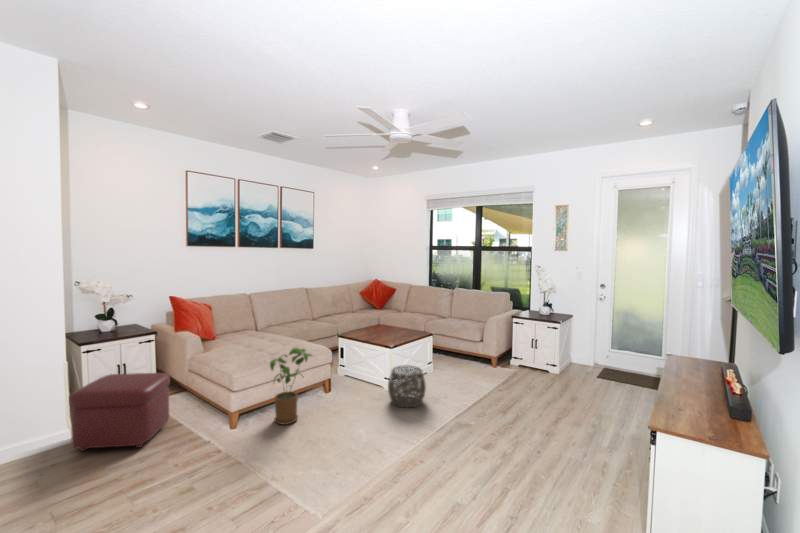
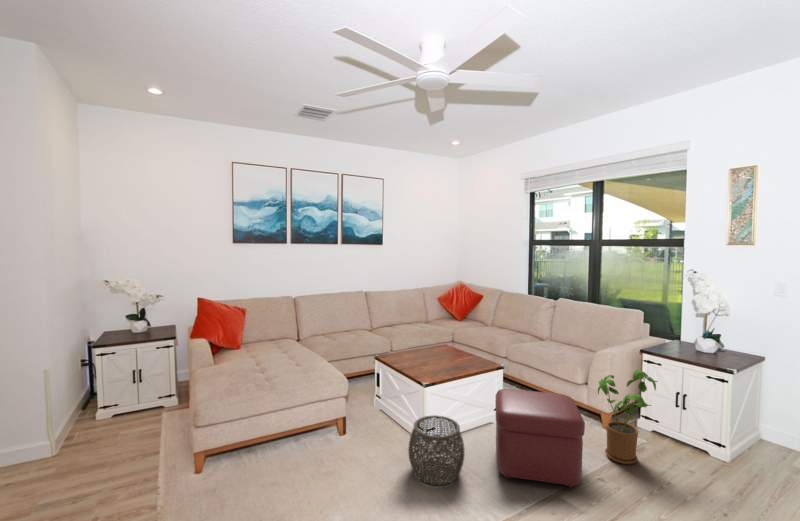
house plant: present [270,348,312,425] -> present [598,370,658,464]
ottoman: present [69,373,170,451] -> present [495,389,585,487]

